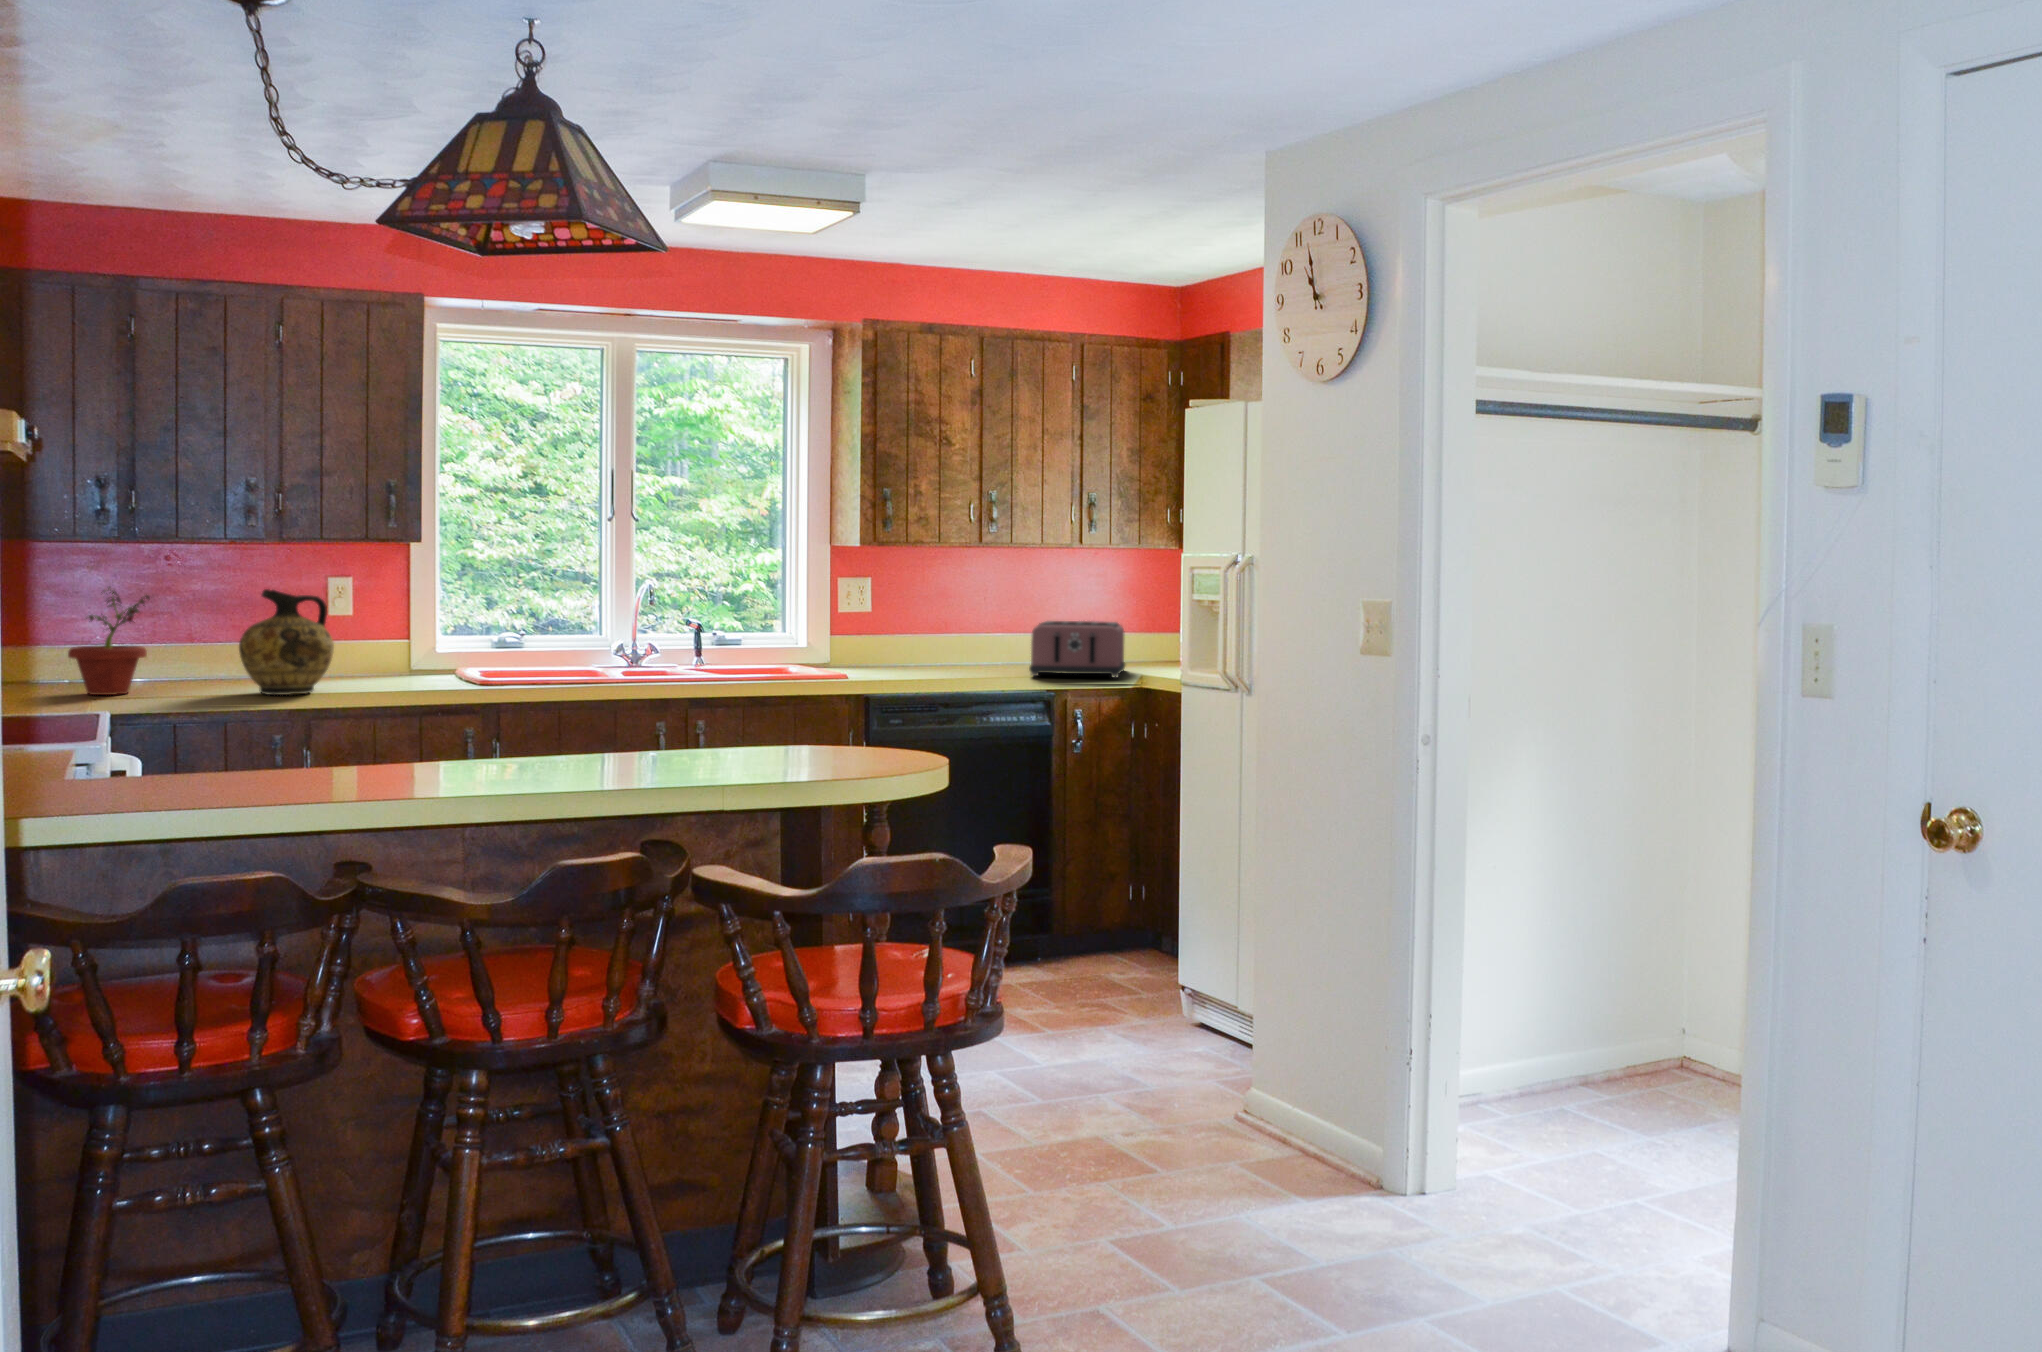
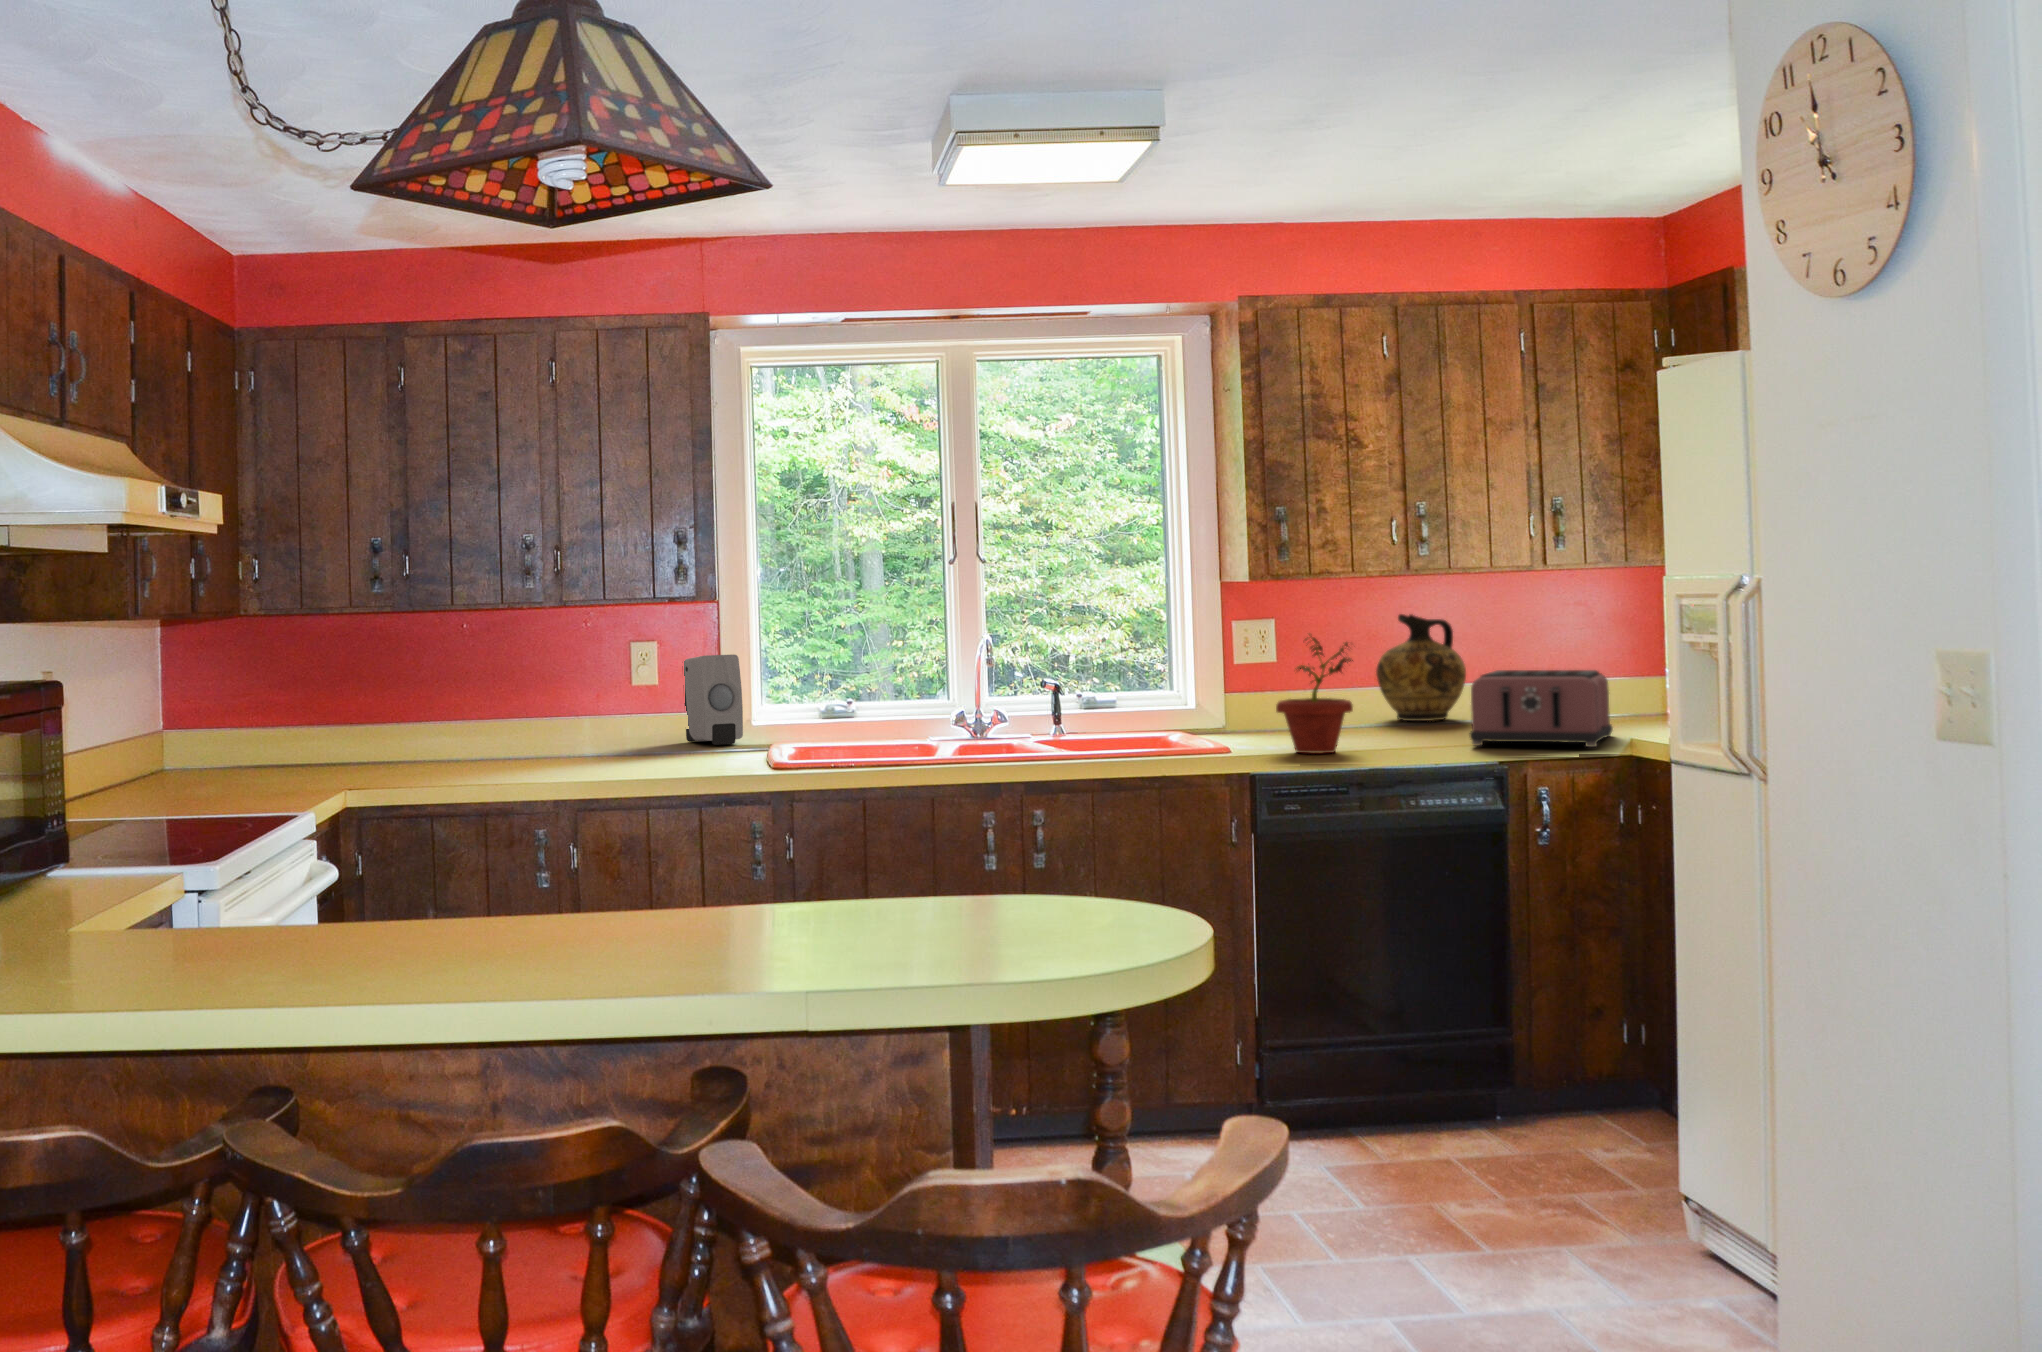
potted plant: present [68,588,150,695] -> present [1276,634,1353,753]
ceramic jug: present [239,589,334,695] -> present [1376,614,1466,721]
soap dispenser: none [353,592,415,672] -> present [684,655,743,745]

